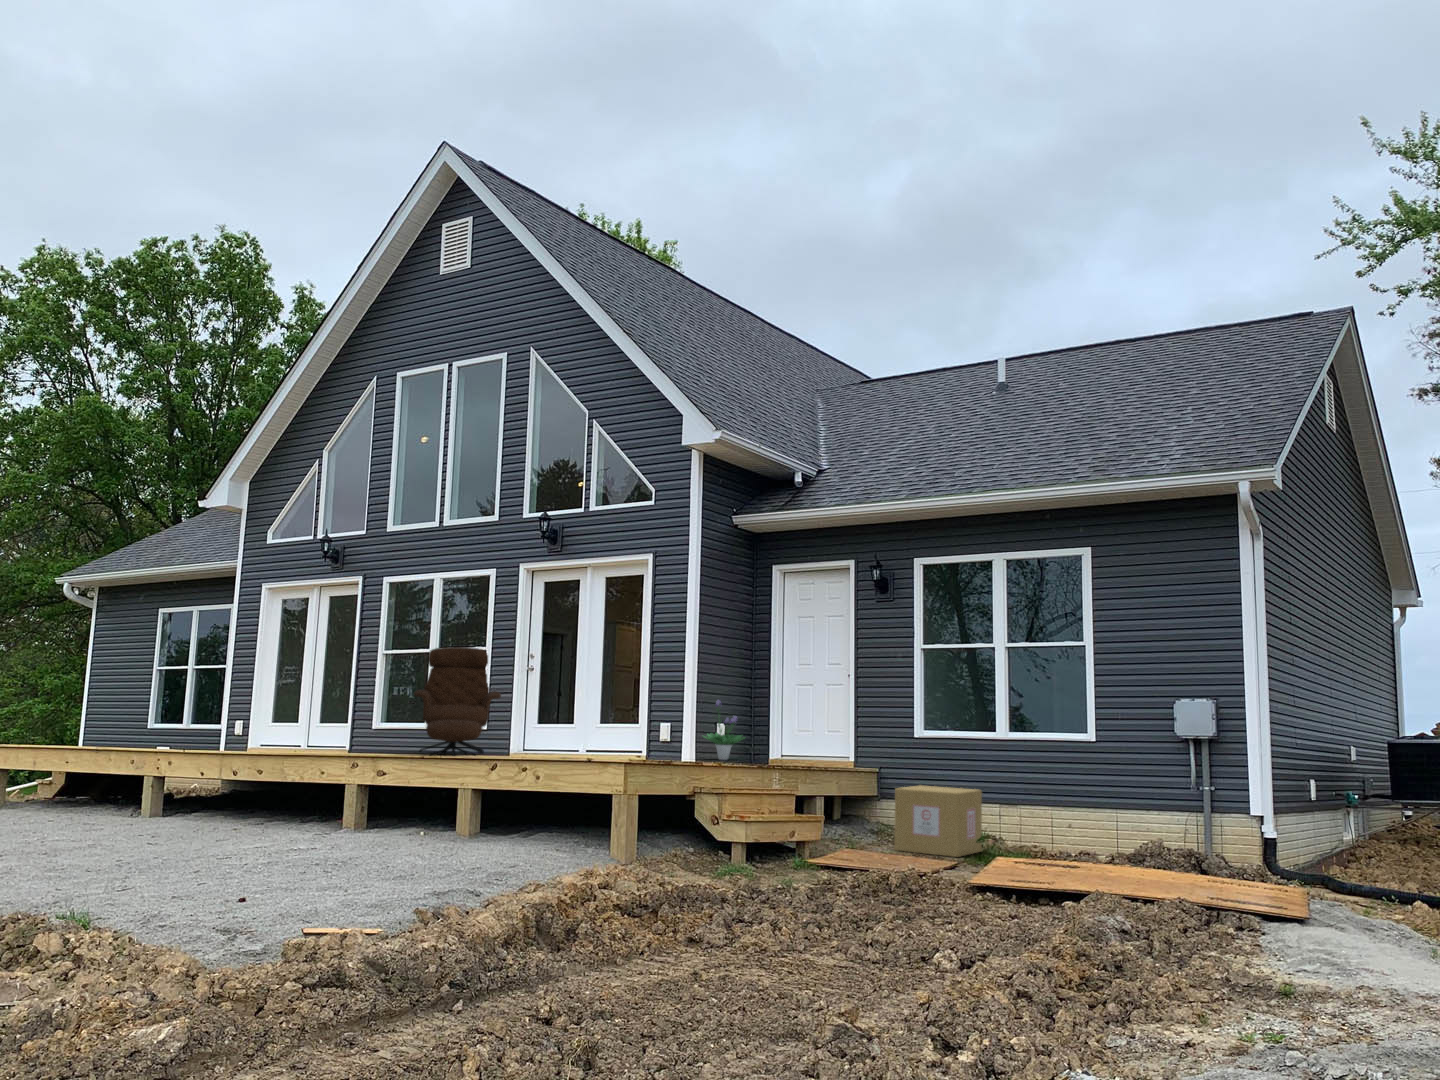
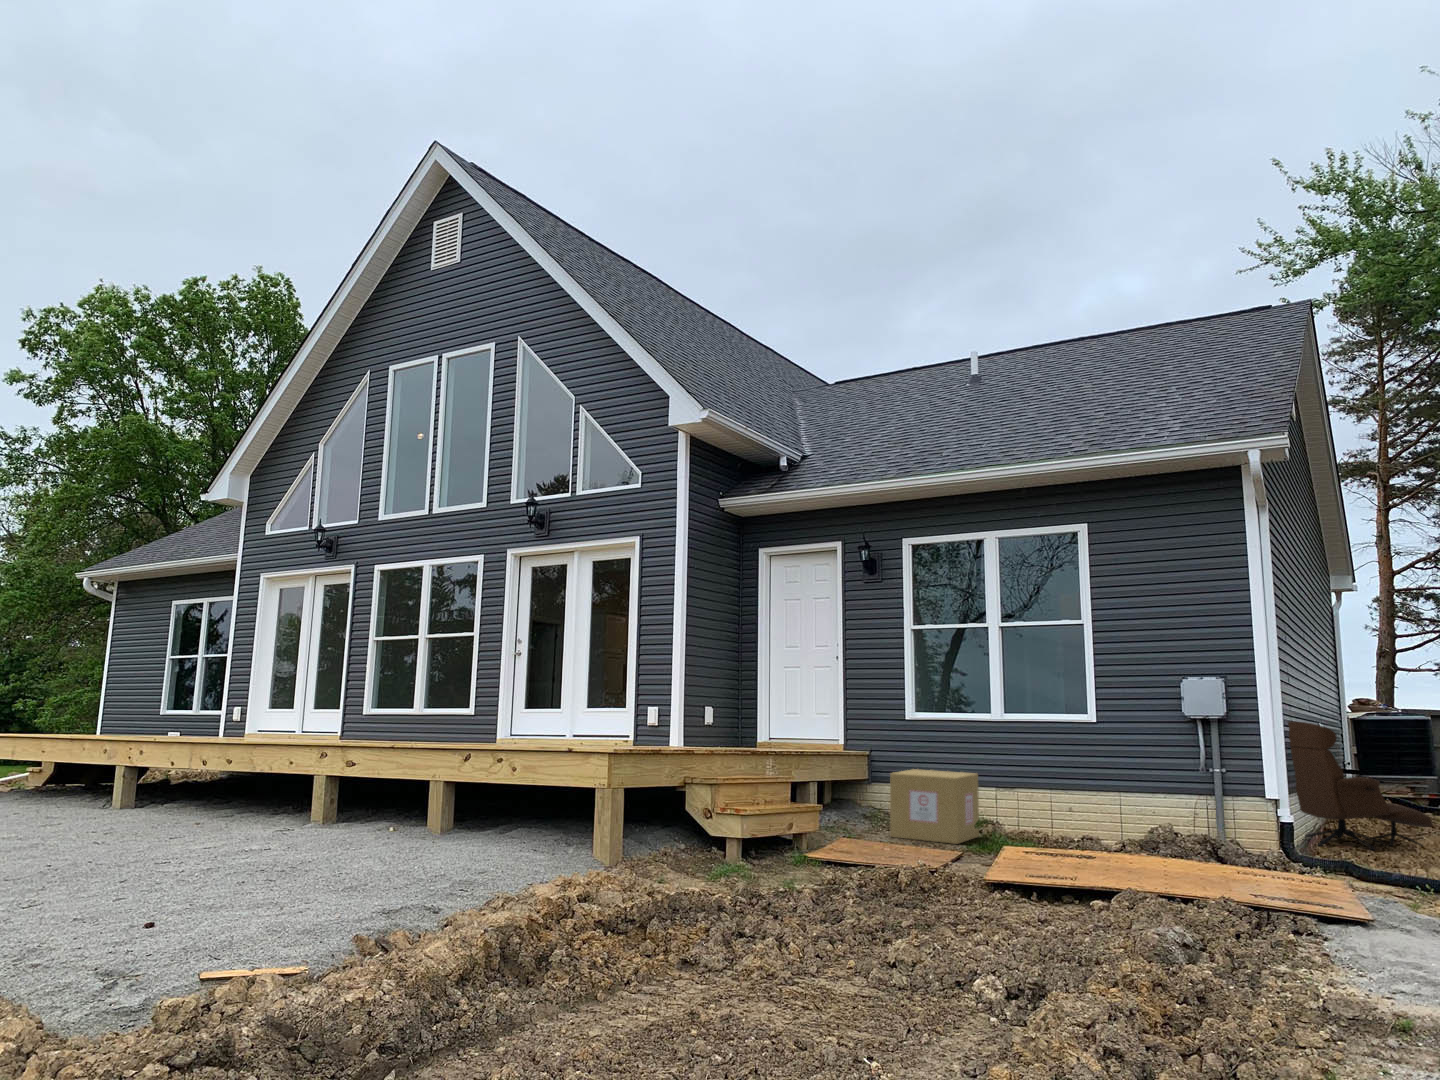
lounge chair: present [414,647,501,756] -> present [1288,721,1433,850]
potted plant: present [703,700,745,760] -> none [691,684,737,746]

